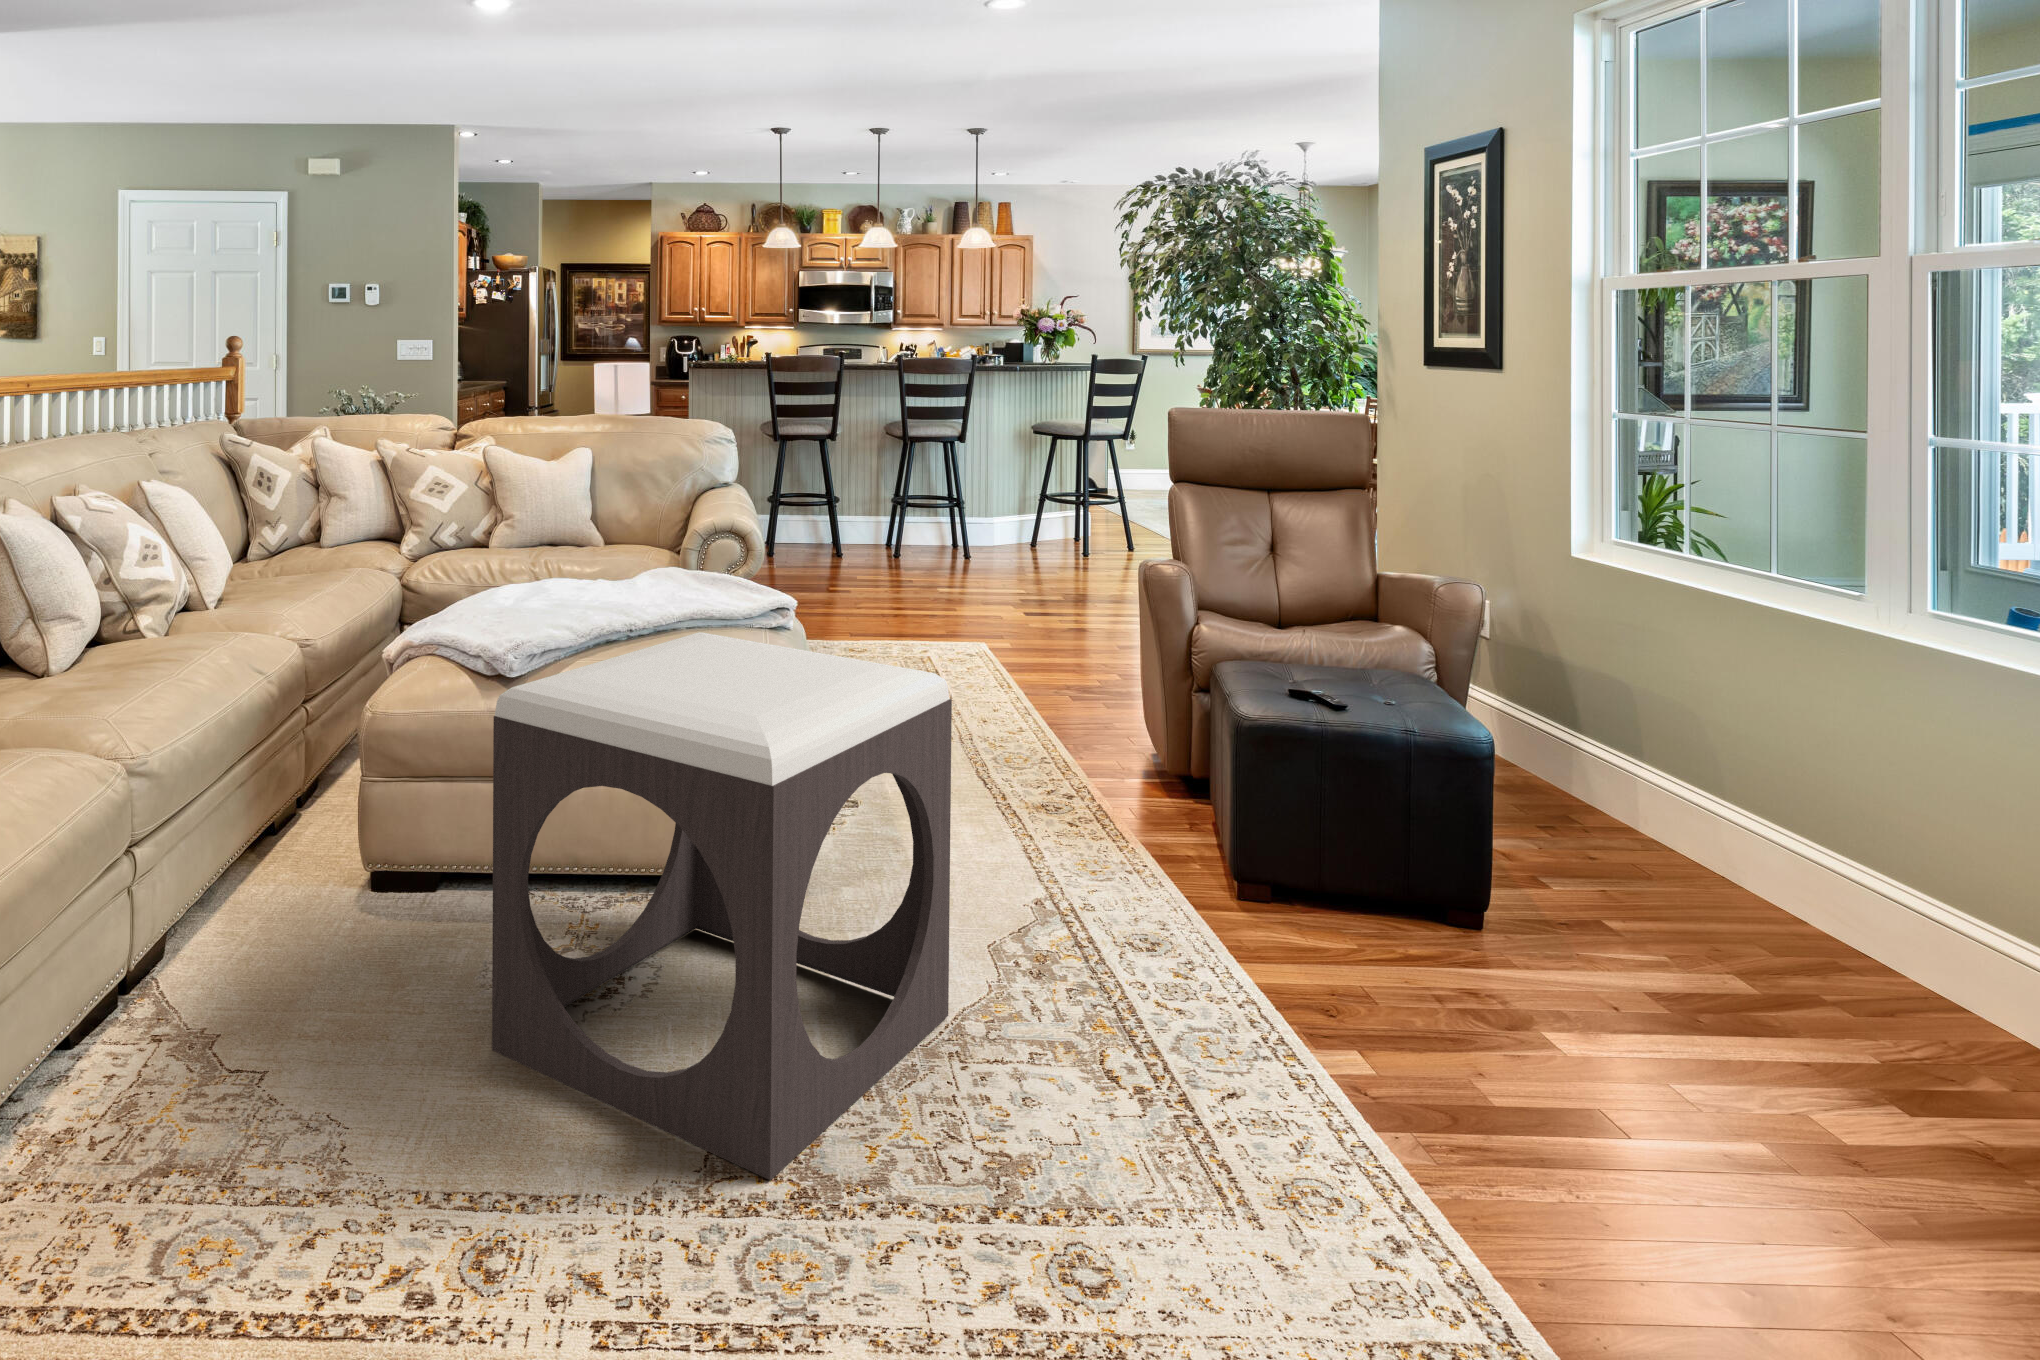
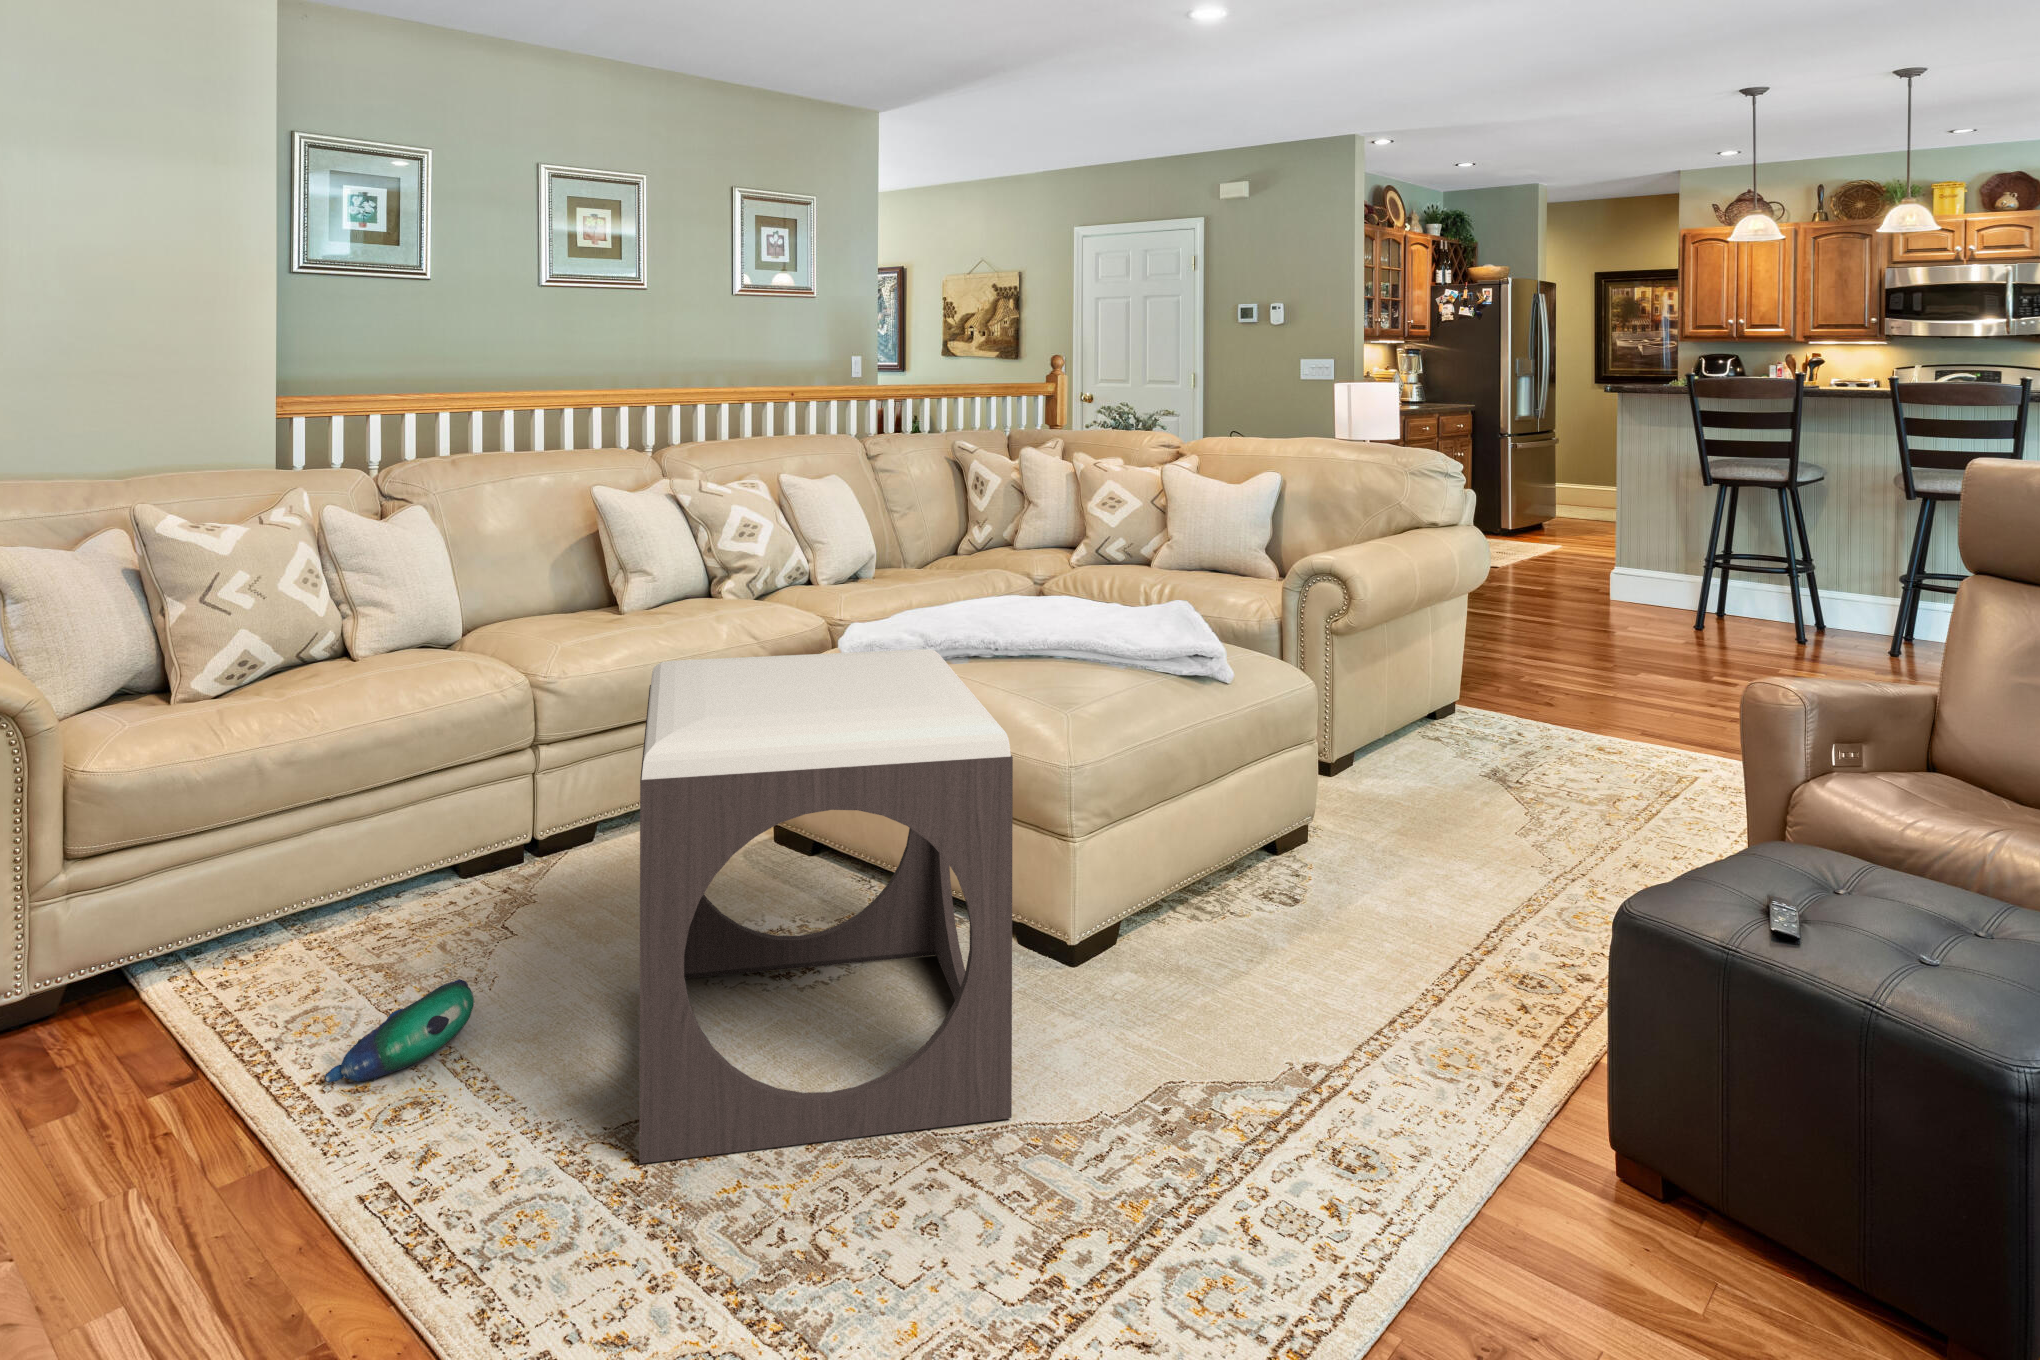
plush toy: none [303,1117,444,1286] -> present [325,979,474,1083]

